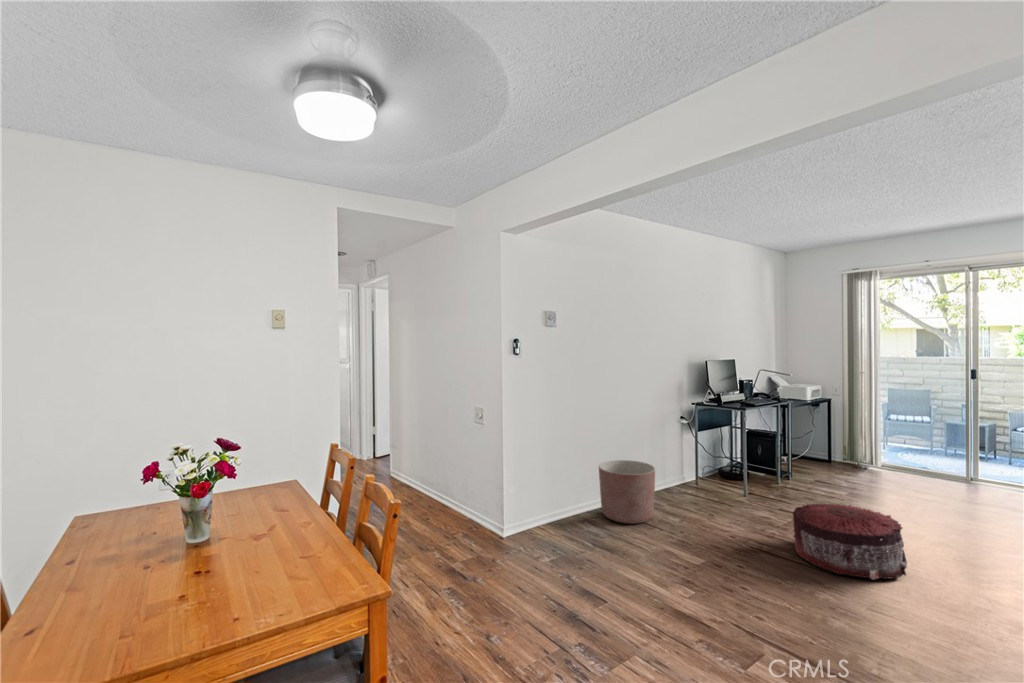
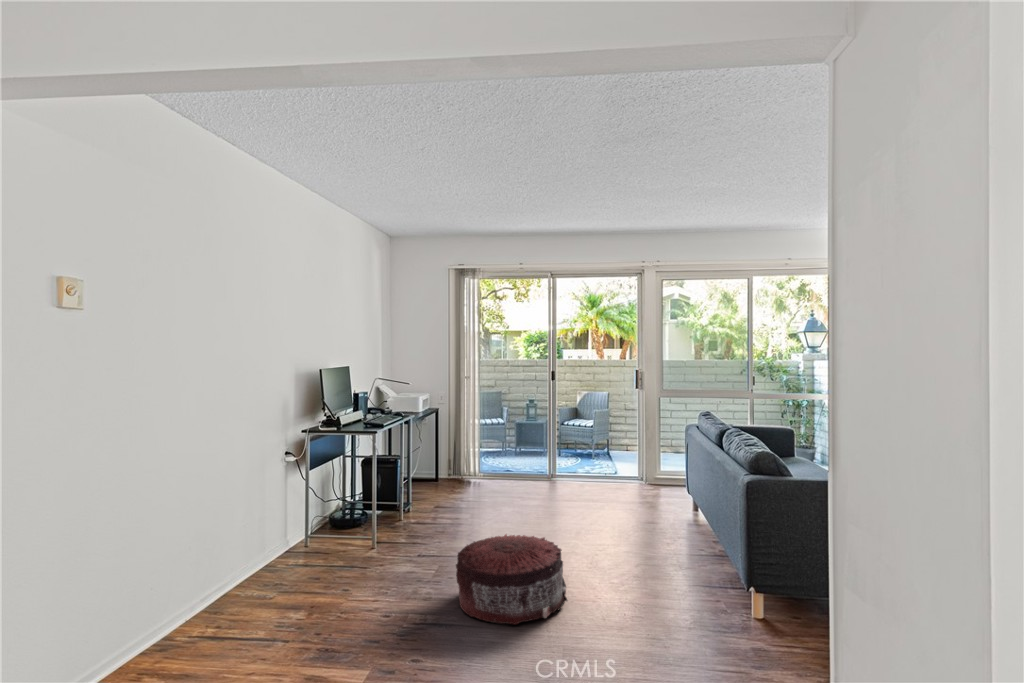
planter: present [599,460,655,524] -> none [168,538,270,652]

